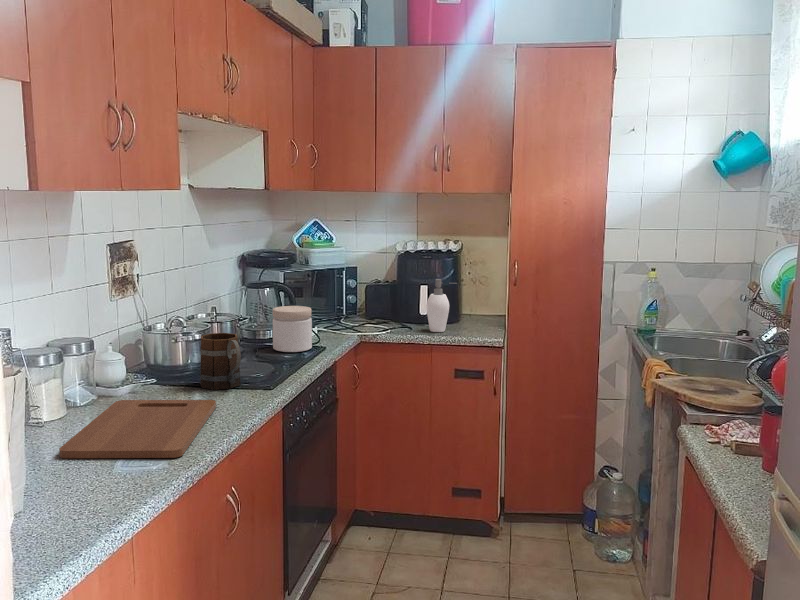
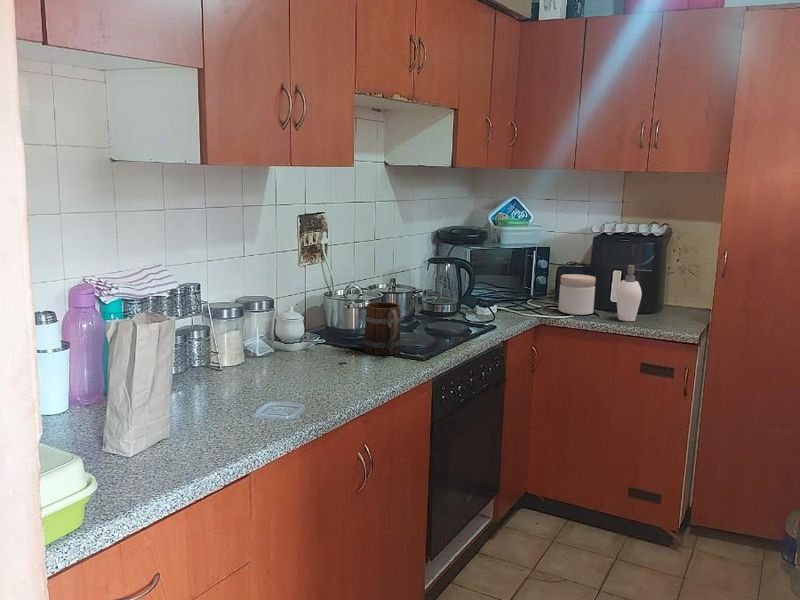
jar: present [273,306,312,352] -> present [558,274,596,315]
cutting board: present [59,400,216,458] -> none [220,355,367,410]

